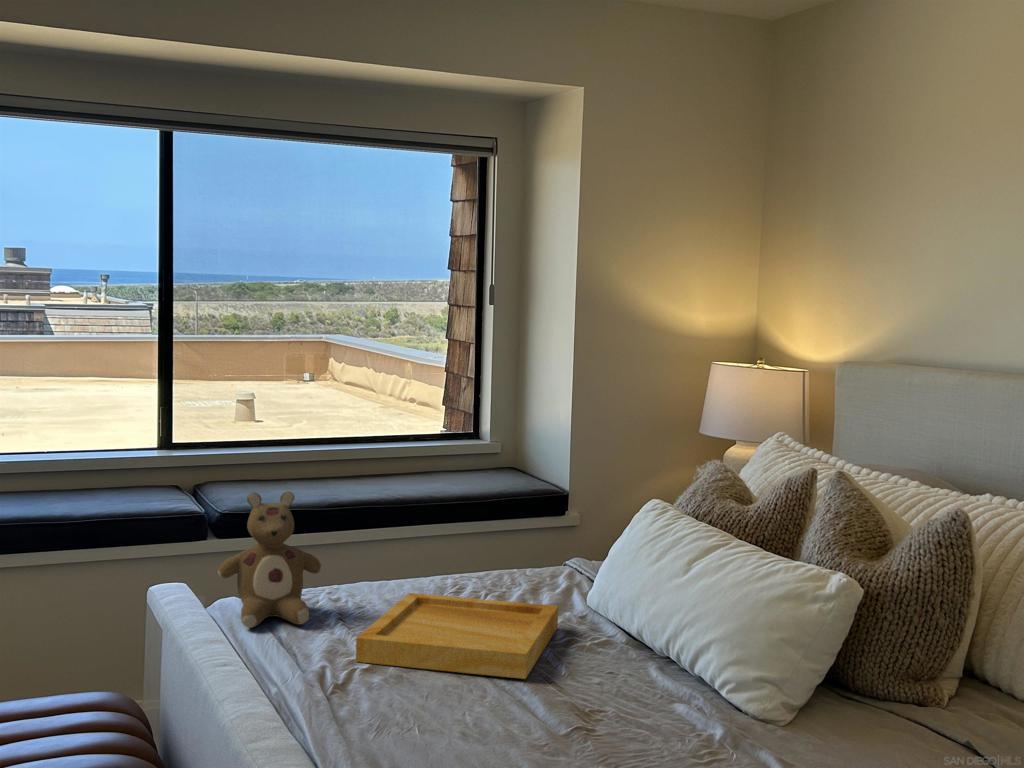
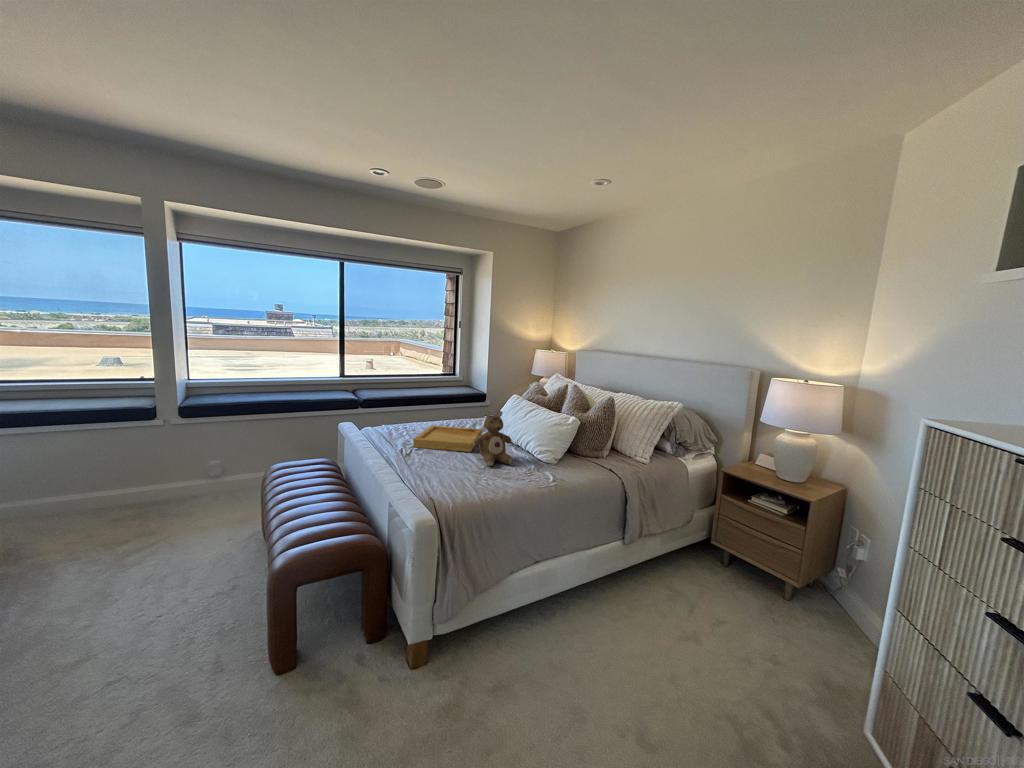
stuffed bear: present [218,491,321,628] -> present [473,411,512,466]

